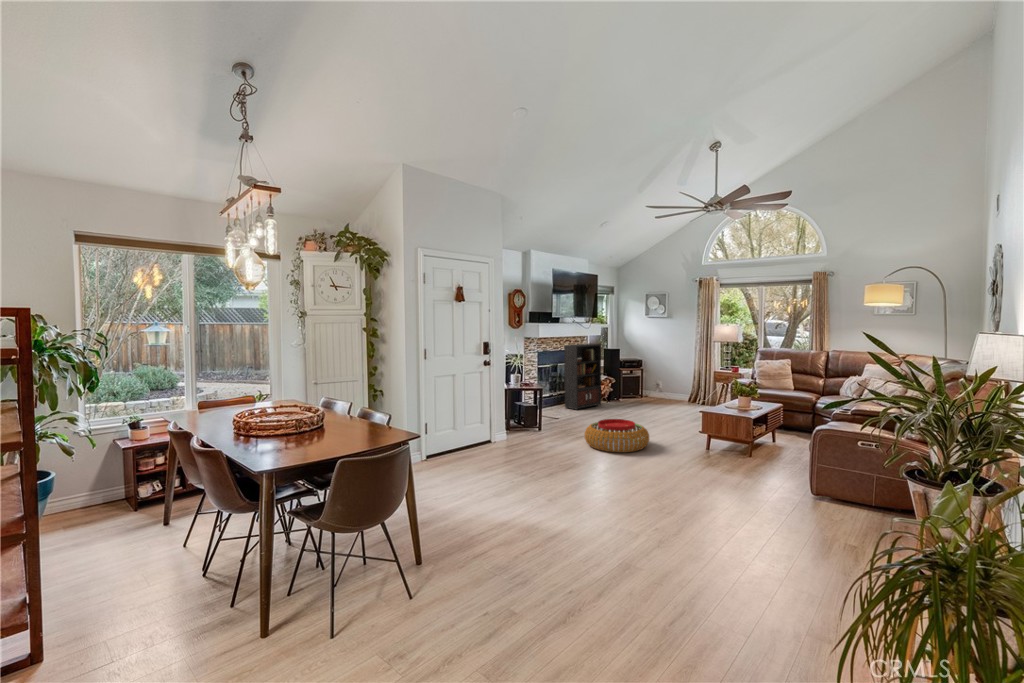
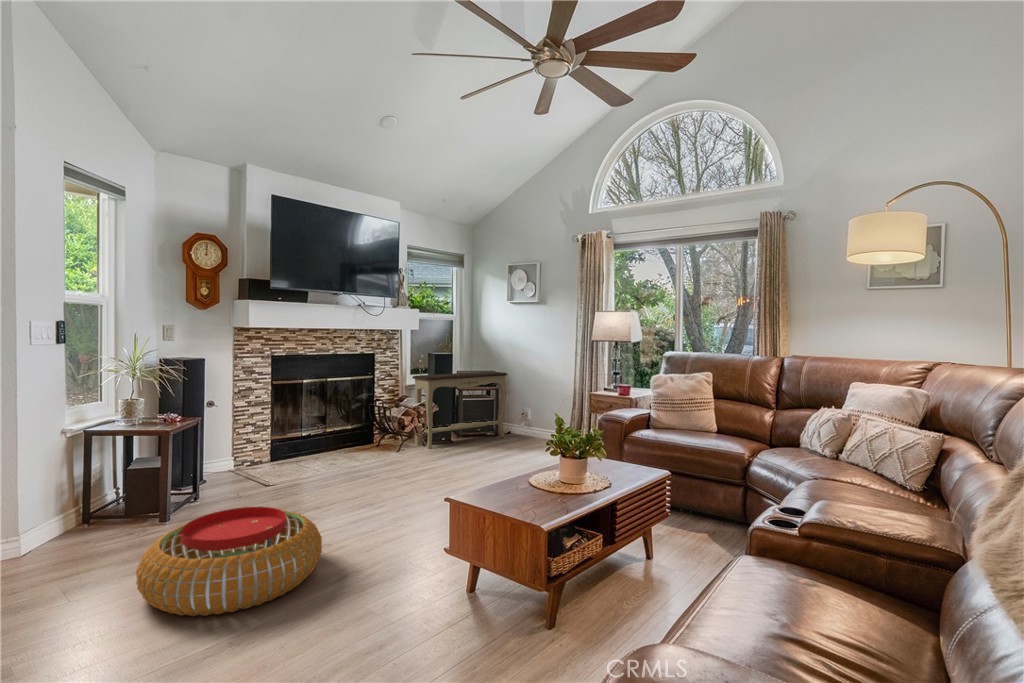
bookcase: present [564,343,601,410] -> none [323,343,398,463]
console table: none [601,359,650,404] -> present [412,372,508,449]

